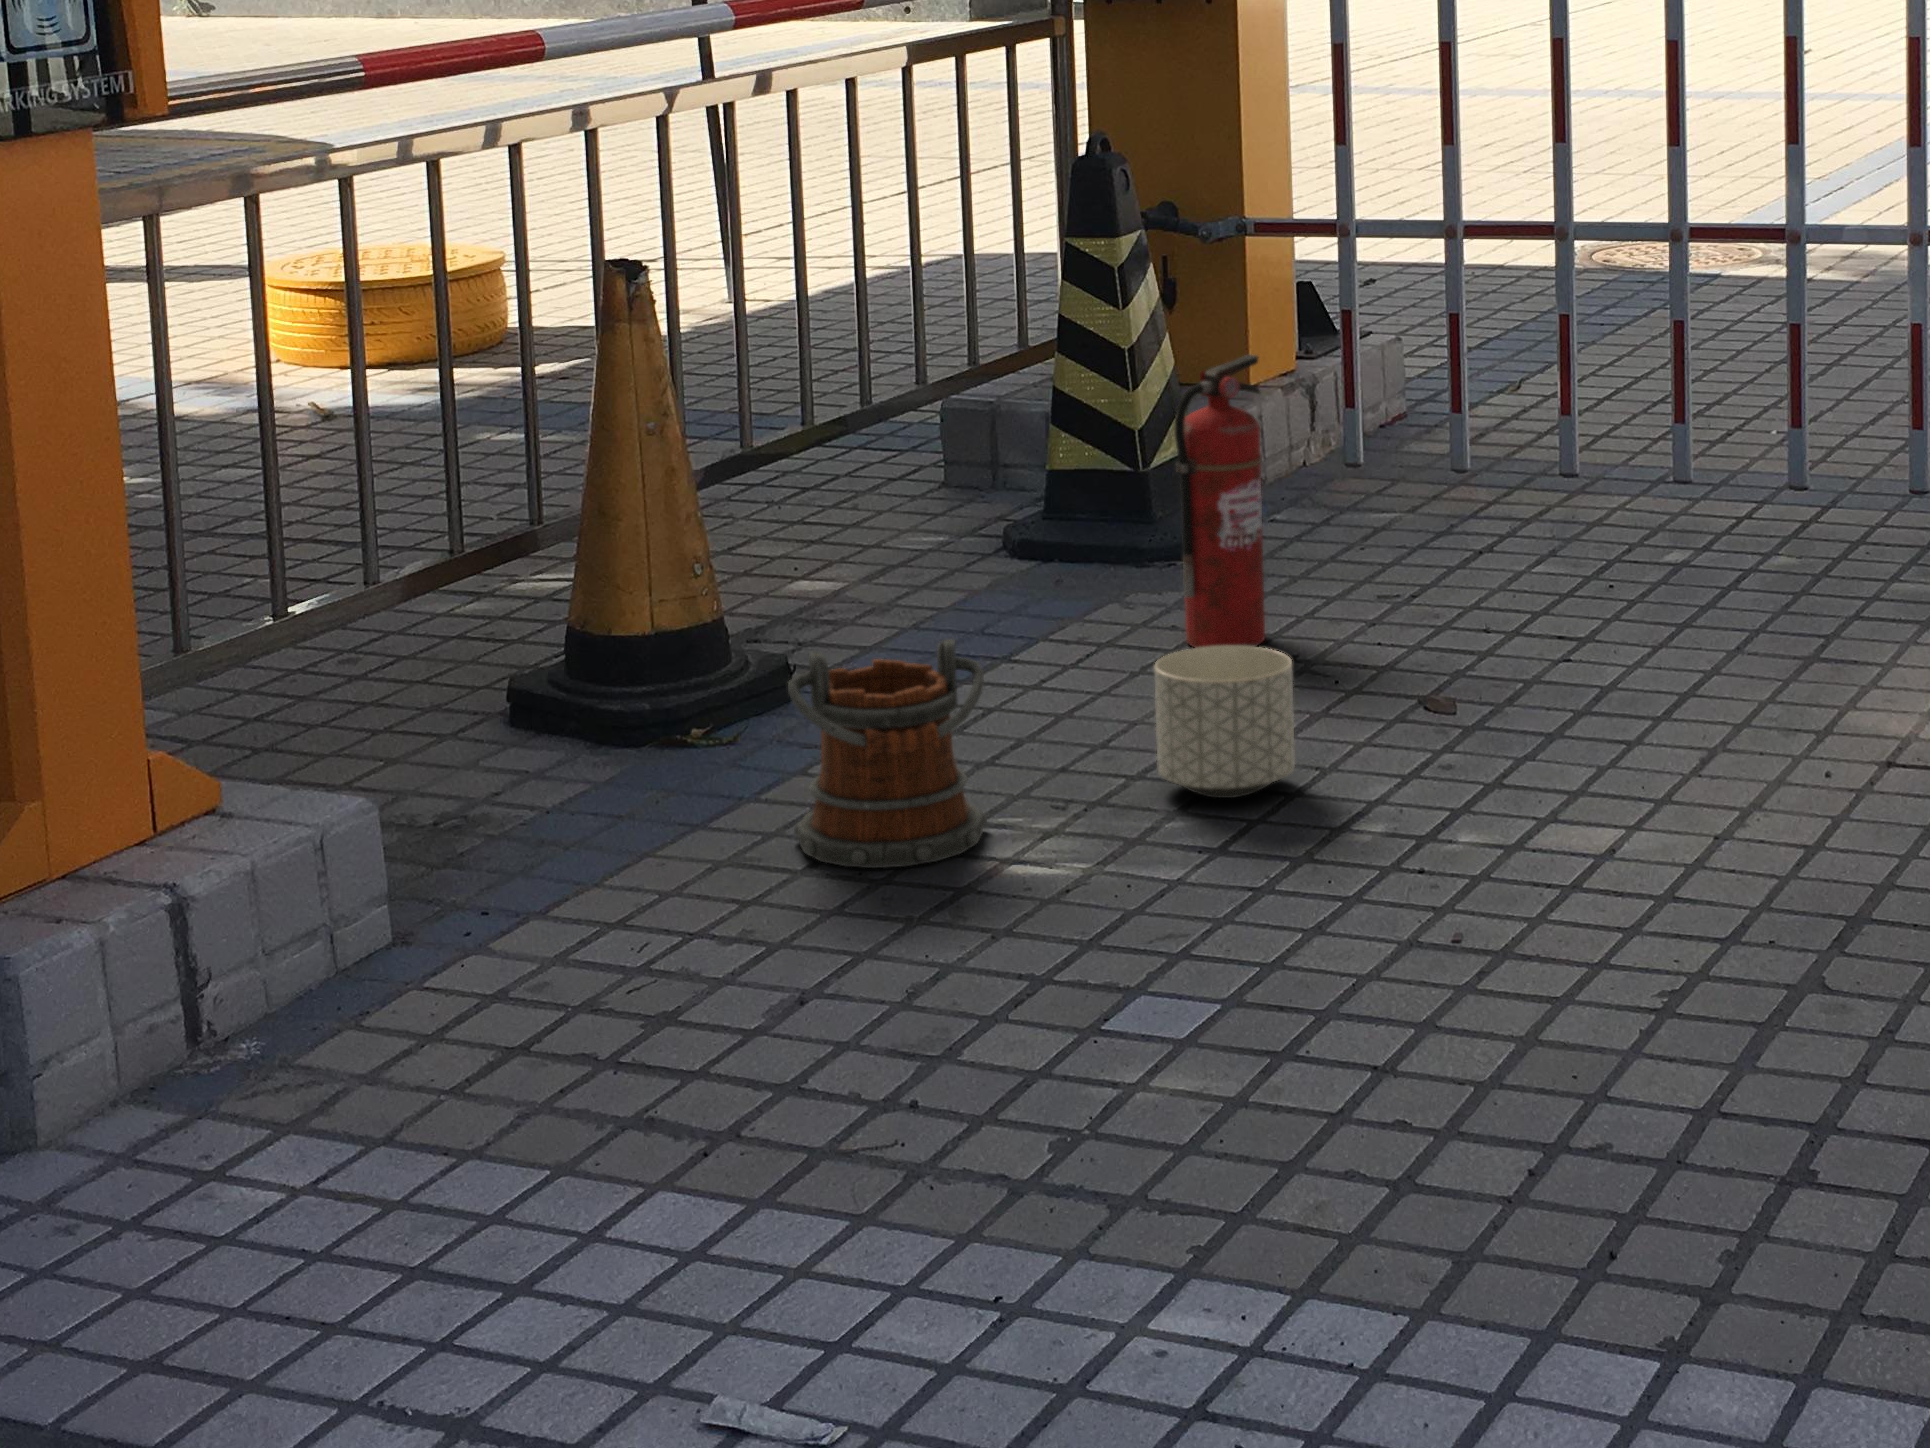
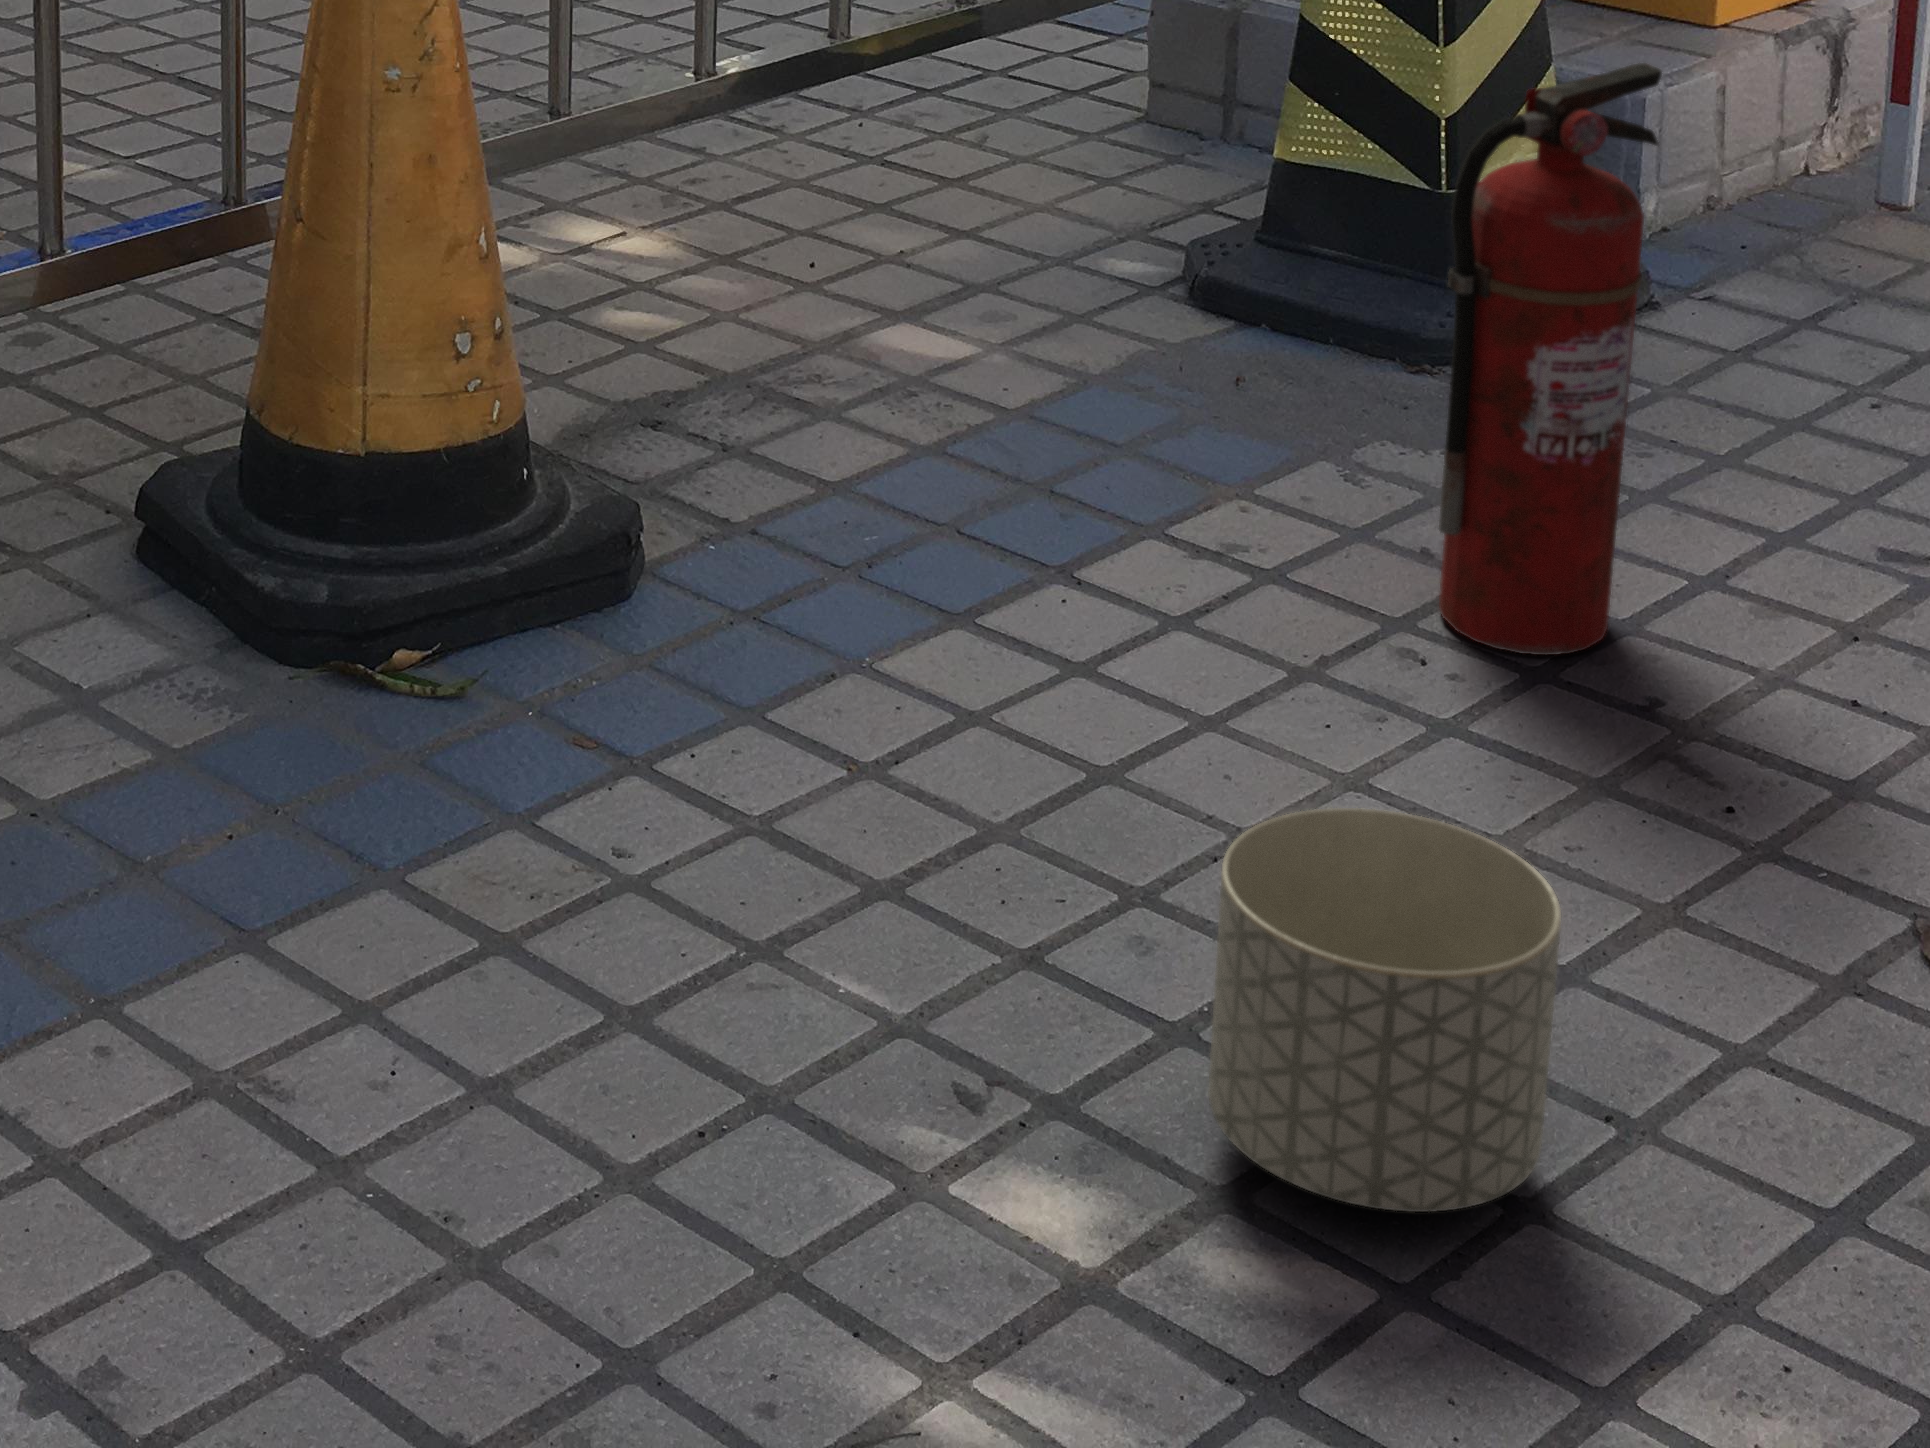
bucket: present [788,639,987,868] -> none [342,718,786,1258]

